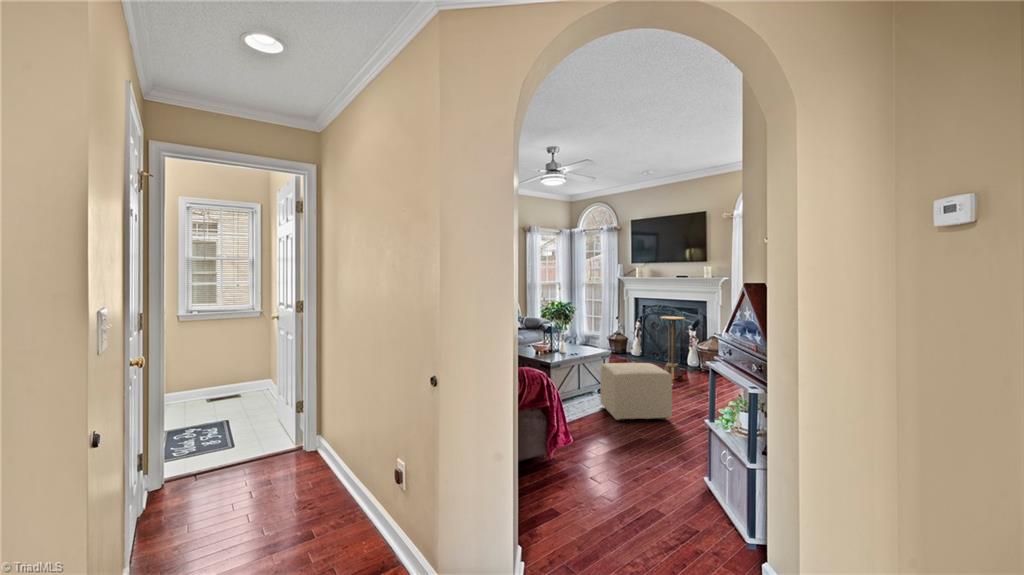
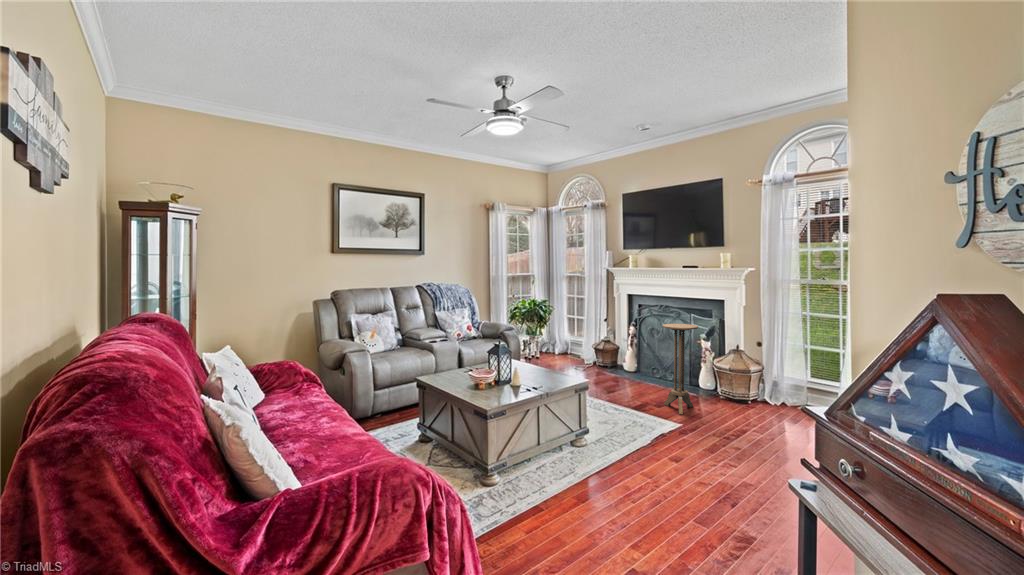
ottoman: present [600,363,672,421] -> none [572,407,689,518]

